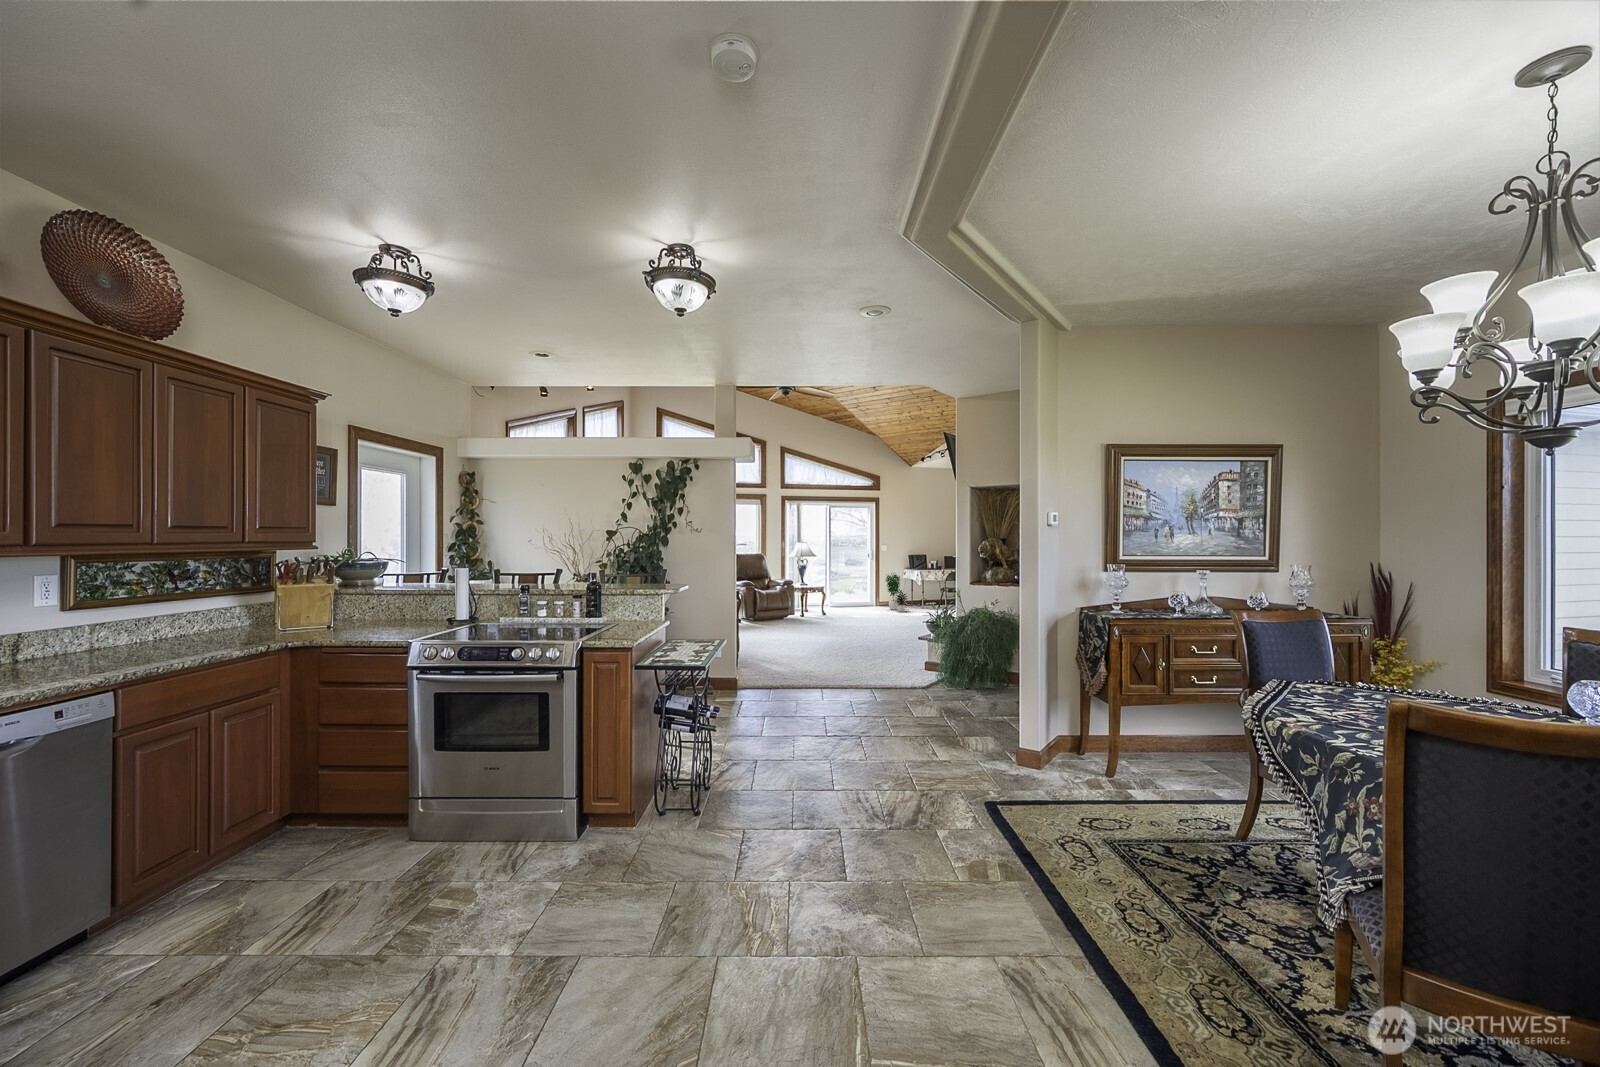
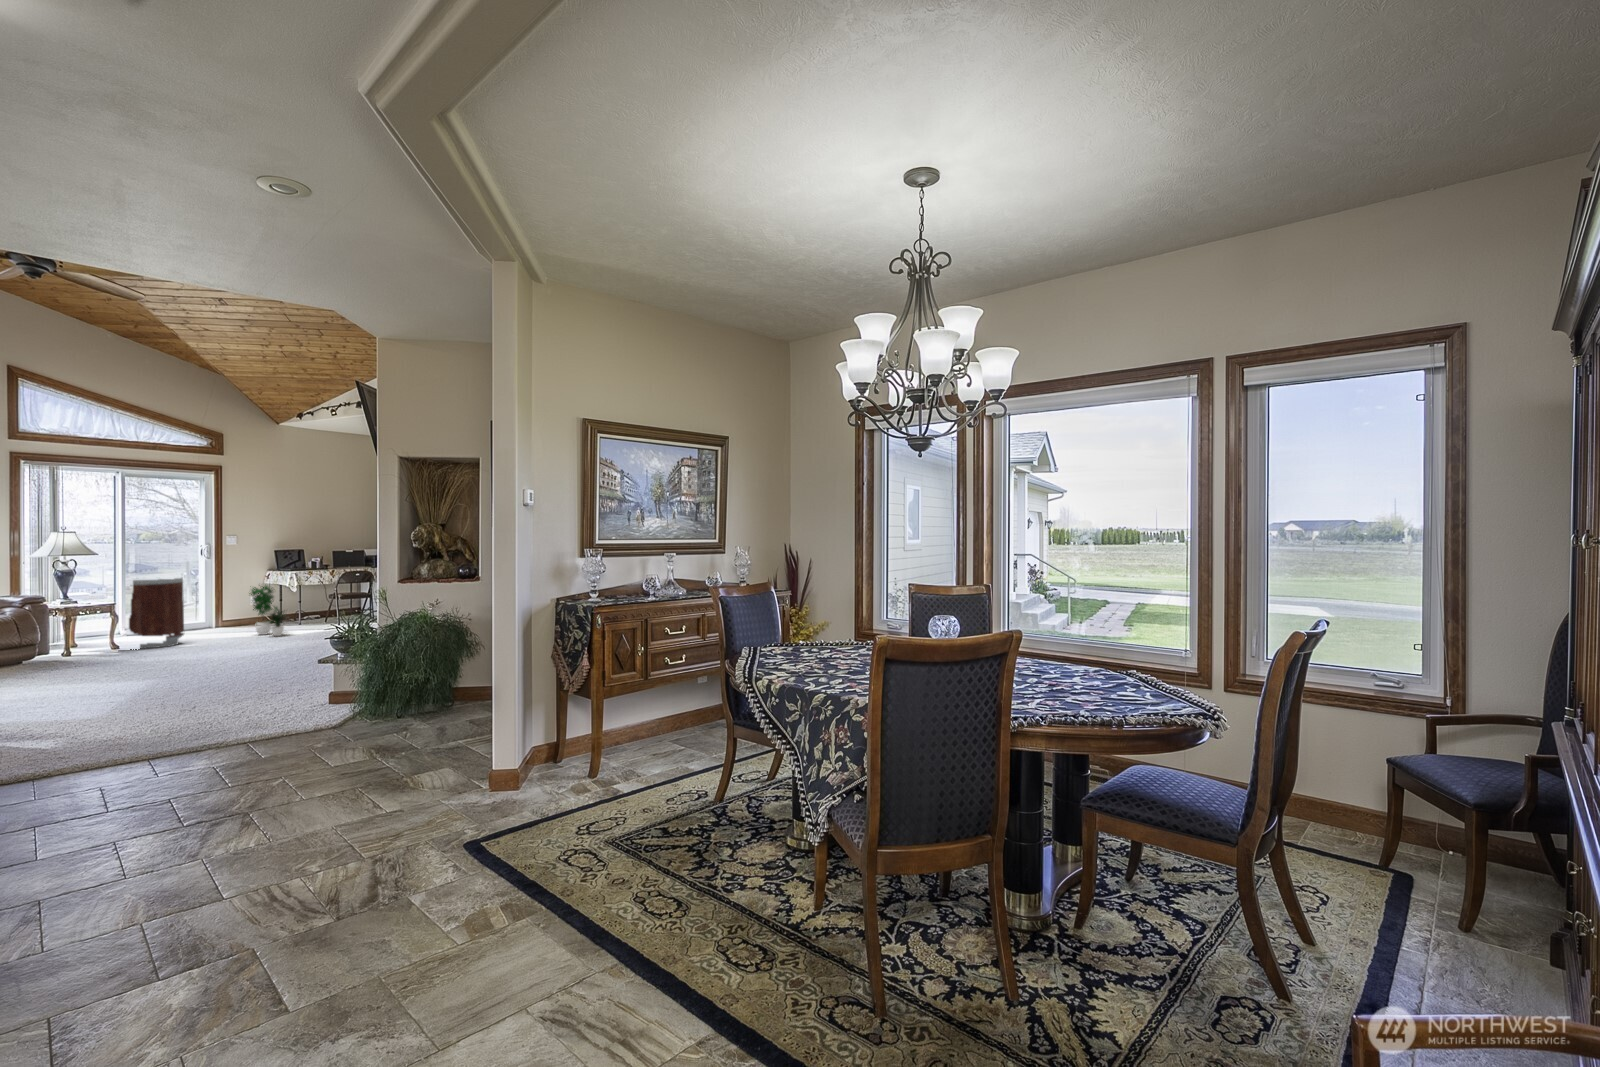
trash can: none [819,565,849,612] -> present [129,577,184,649]

